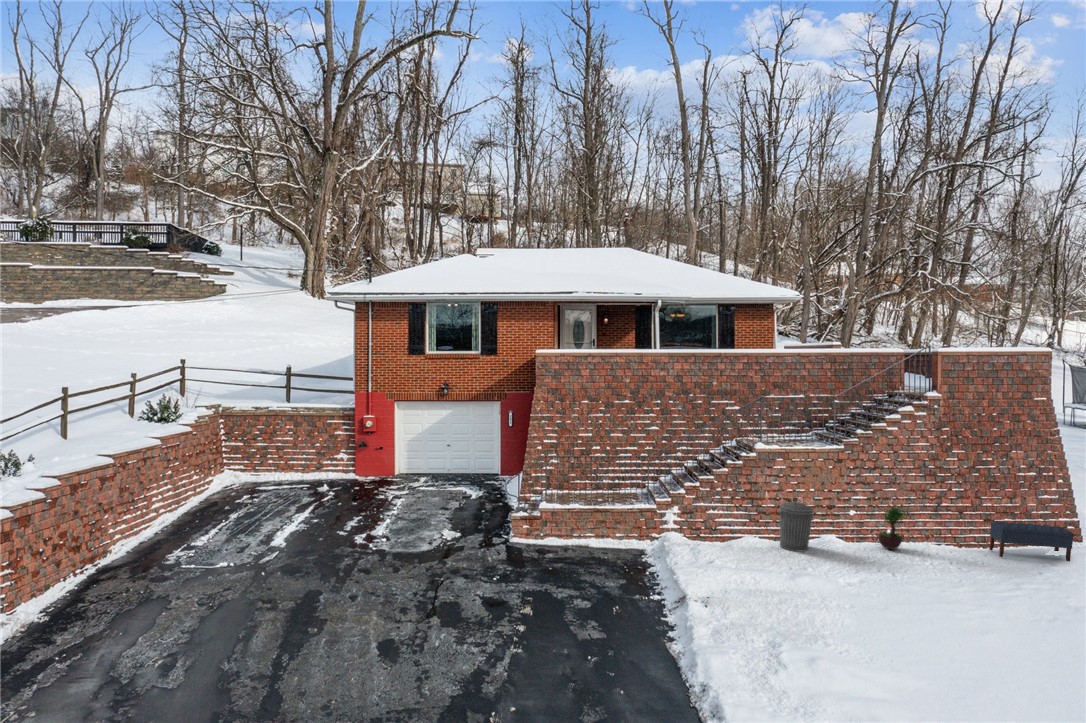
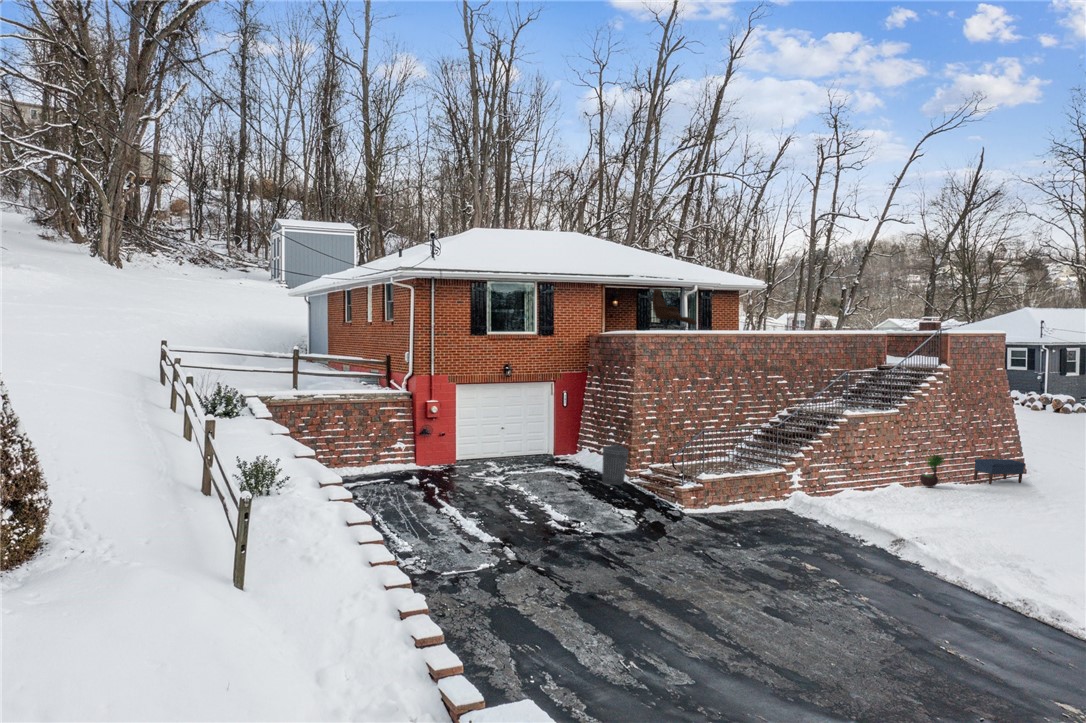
lounge chair: none [624,302,667,347] -> present [653,289,696,329]
trash can: present [779,501,813,551] -> present [602,445,628,484]

